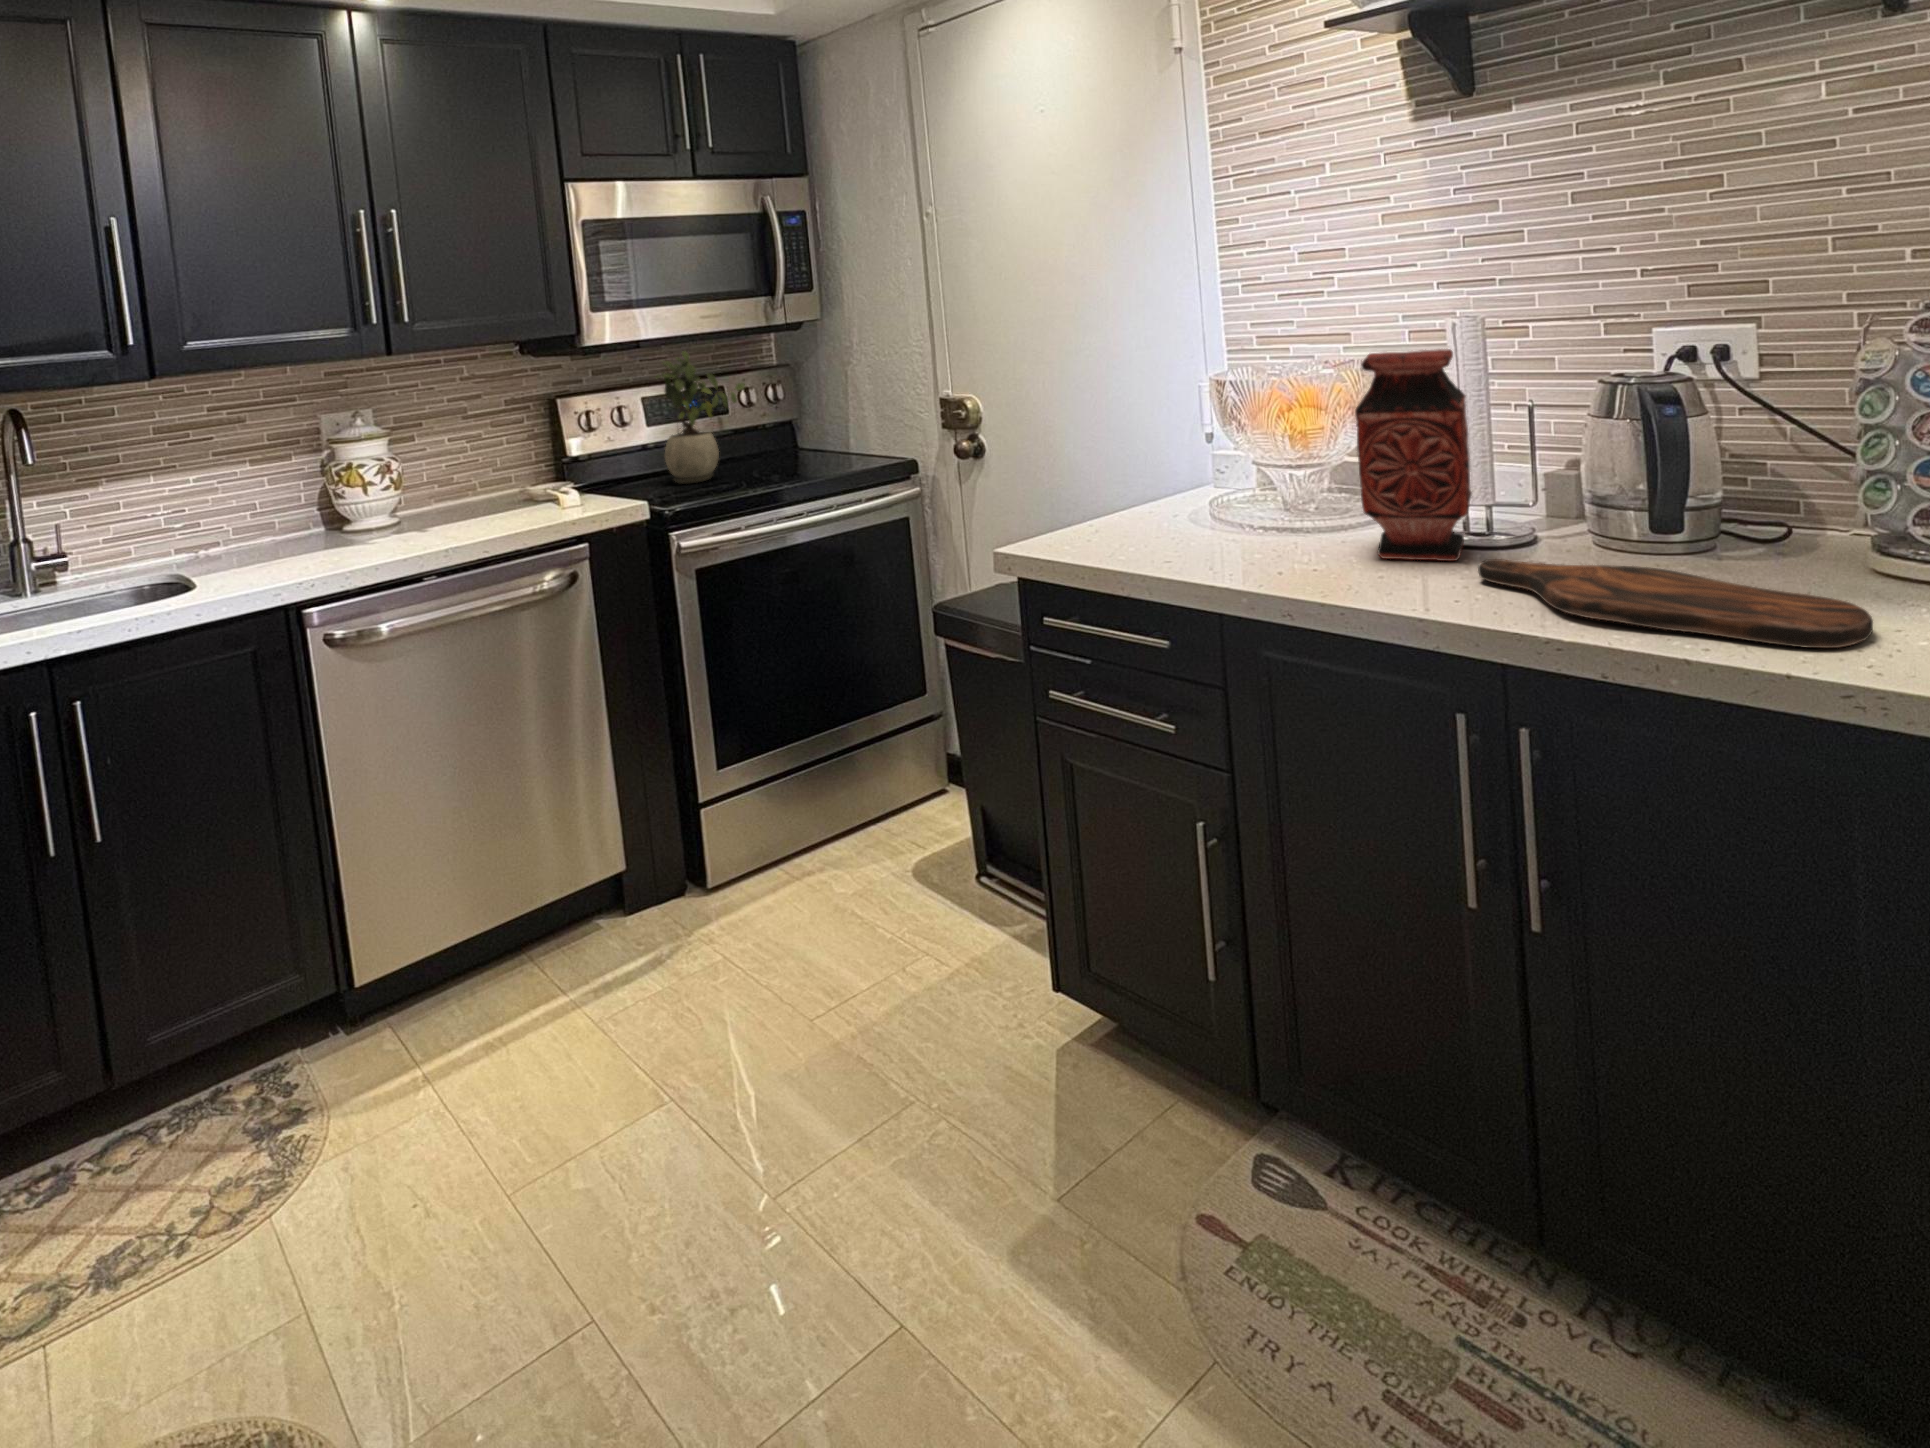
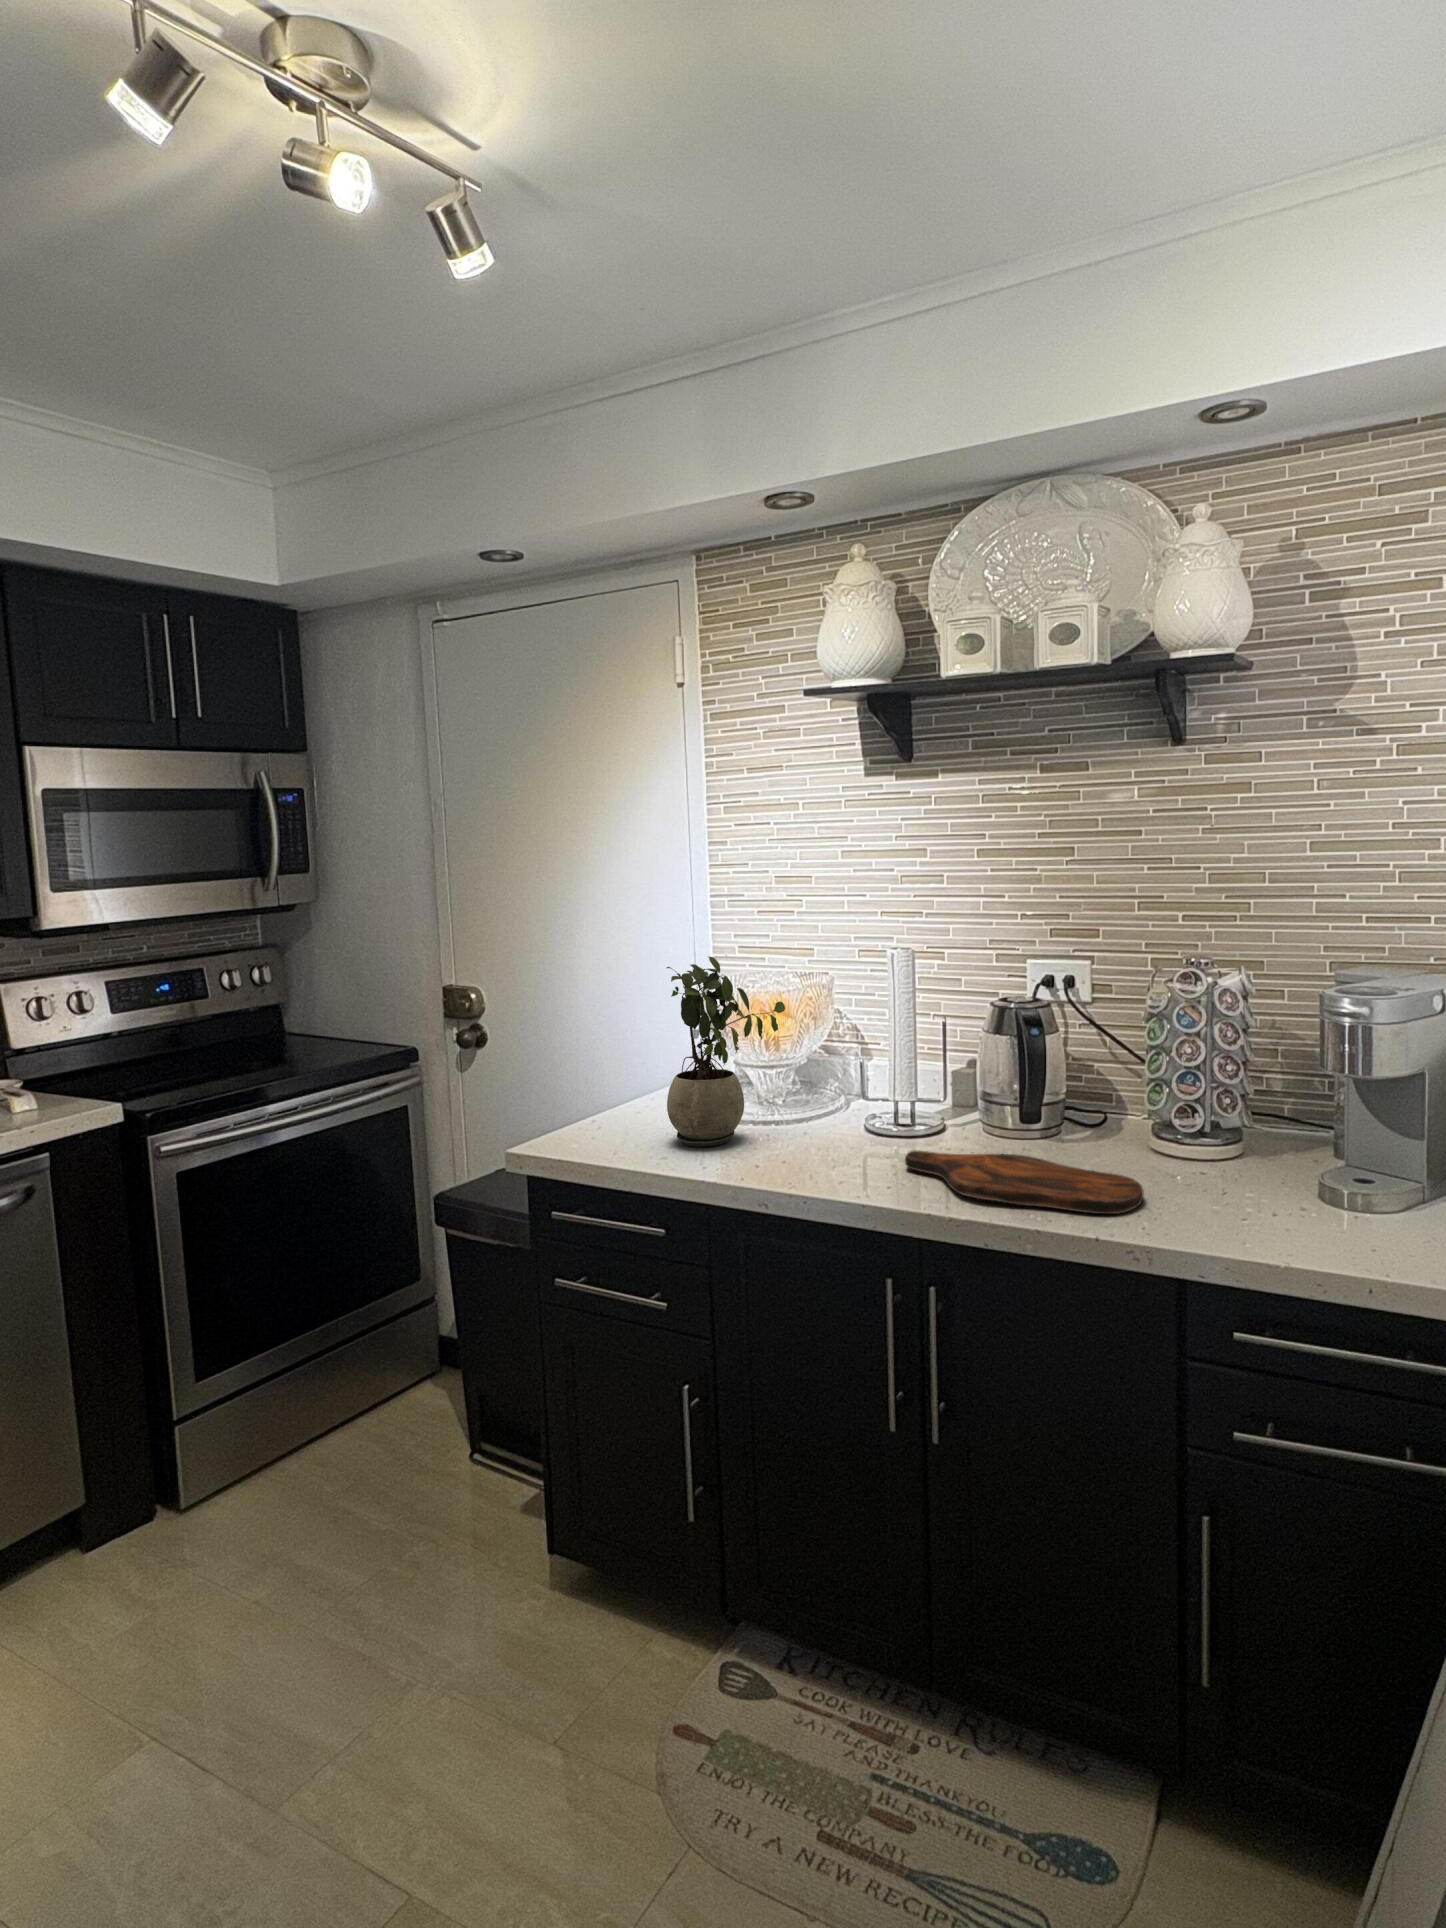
vase: present [1355,349,1471,561] -> none [819,977,903,1151]
potted plant: present [656,351,745,484] -> present [667,957,785,1147]

